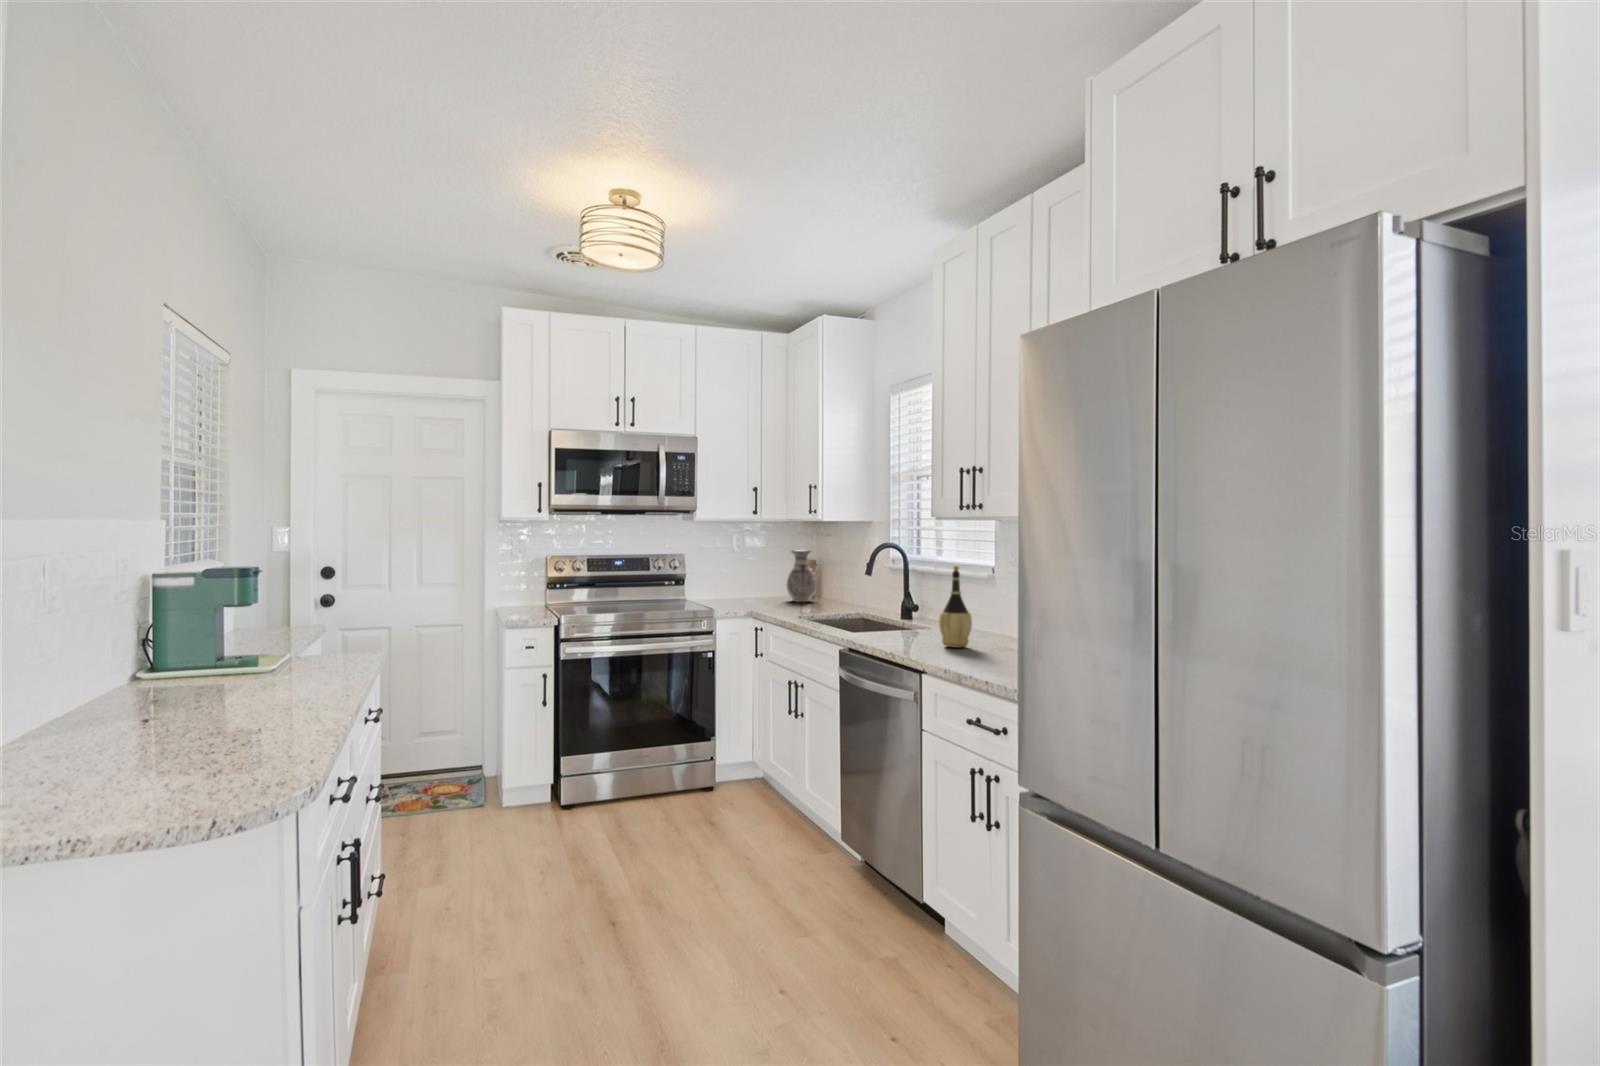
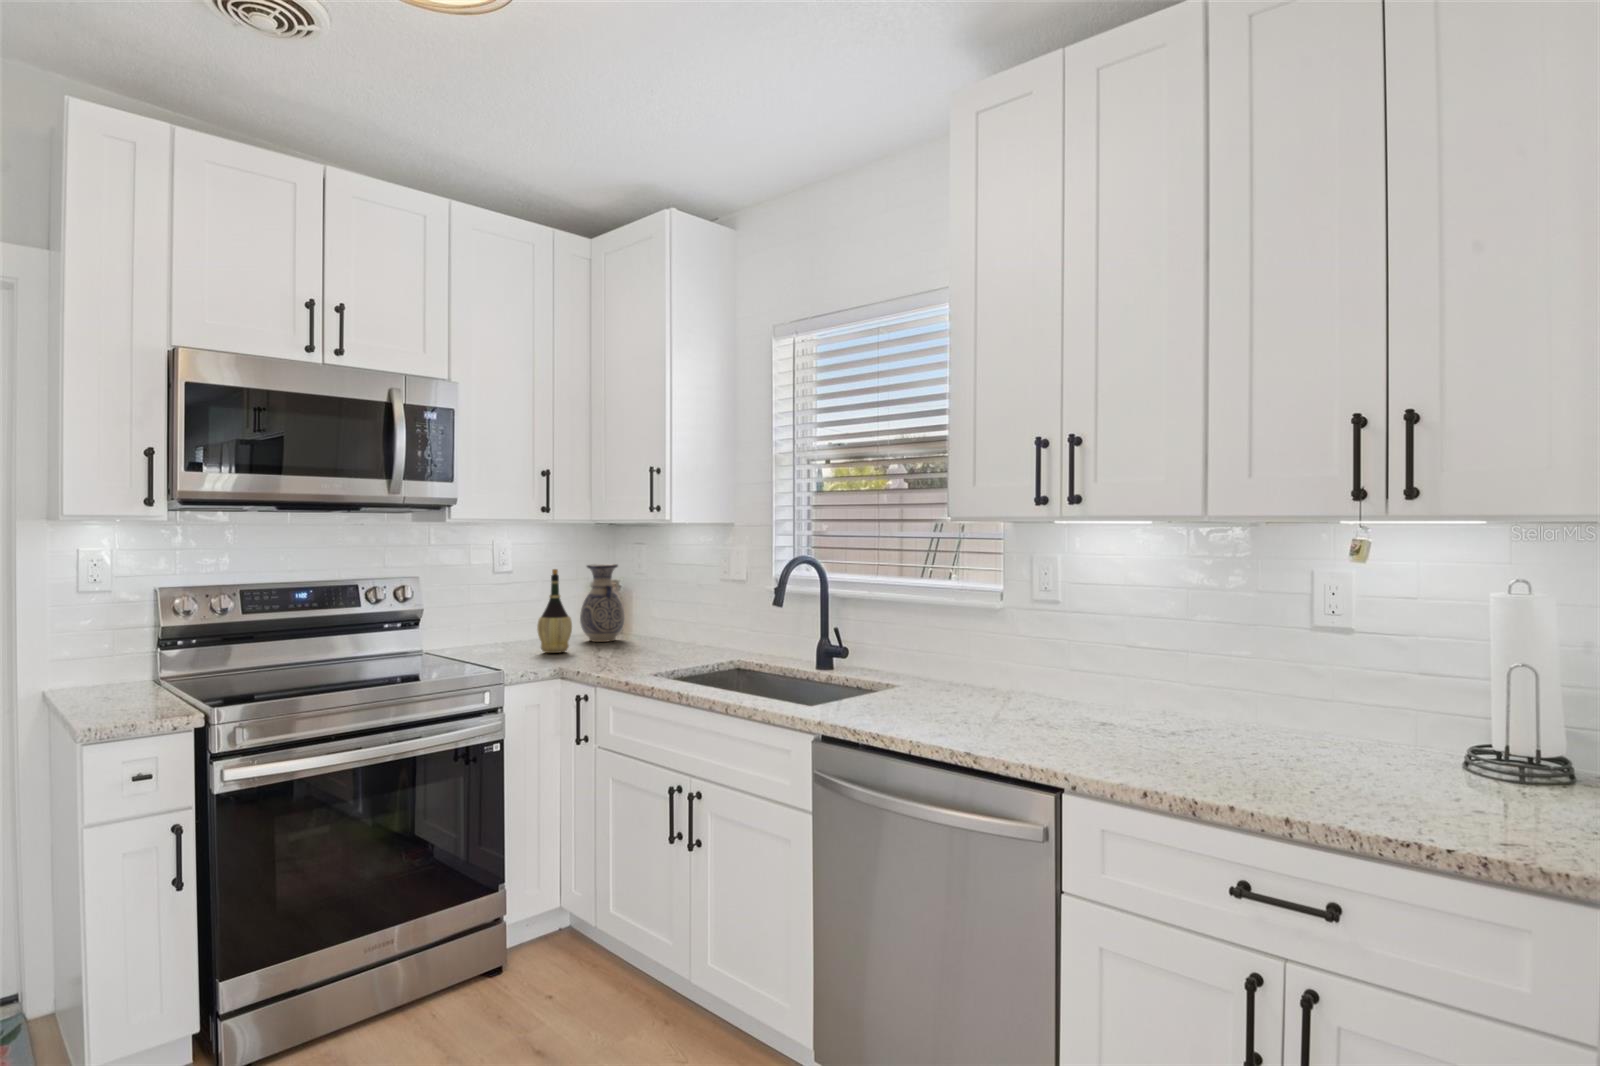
wine bottle: present [939,566,972,647] -> present [537,569,572,653]

